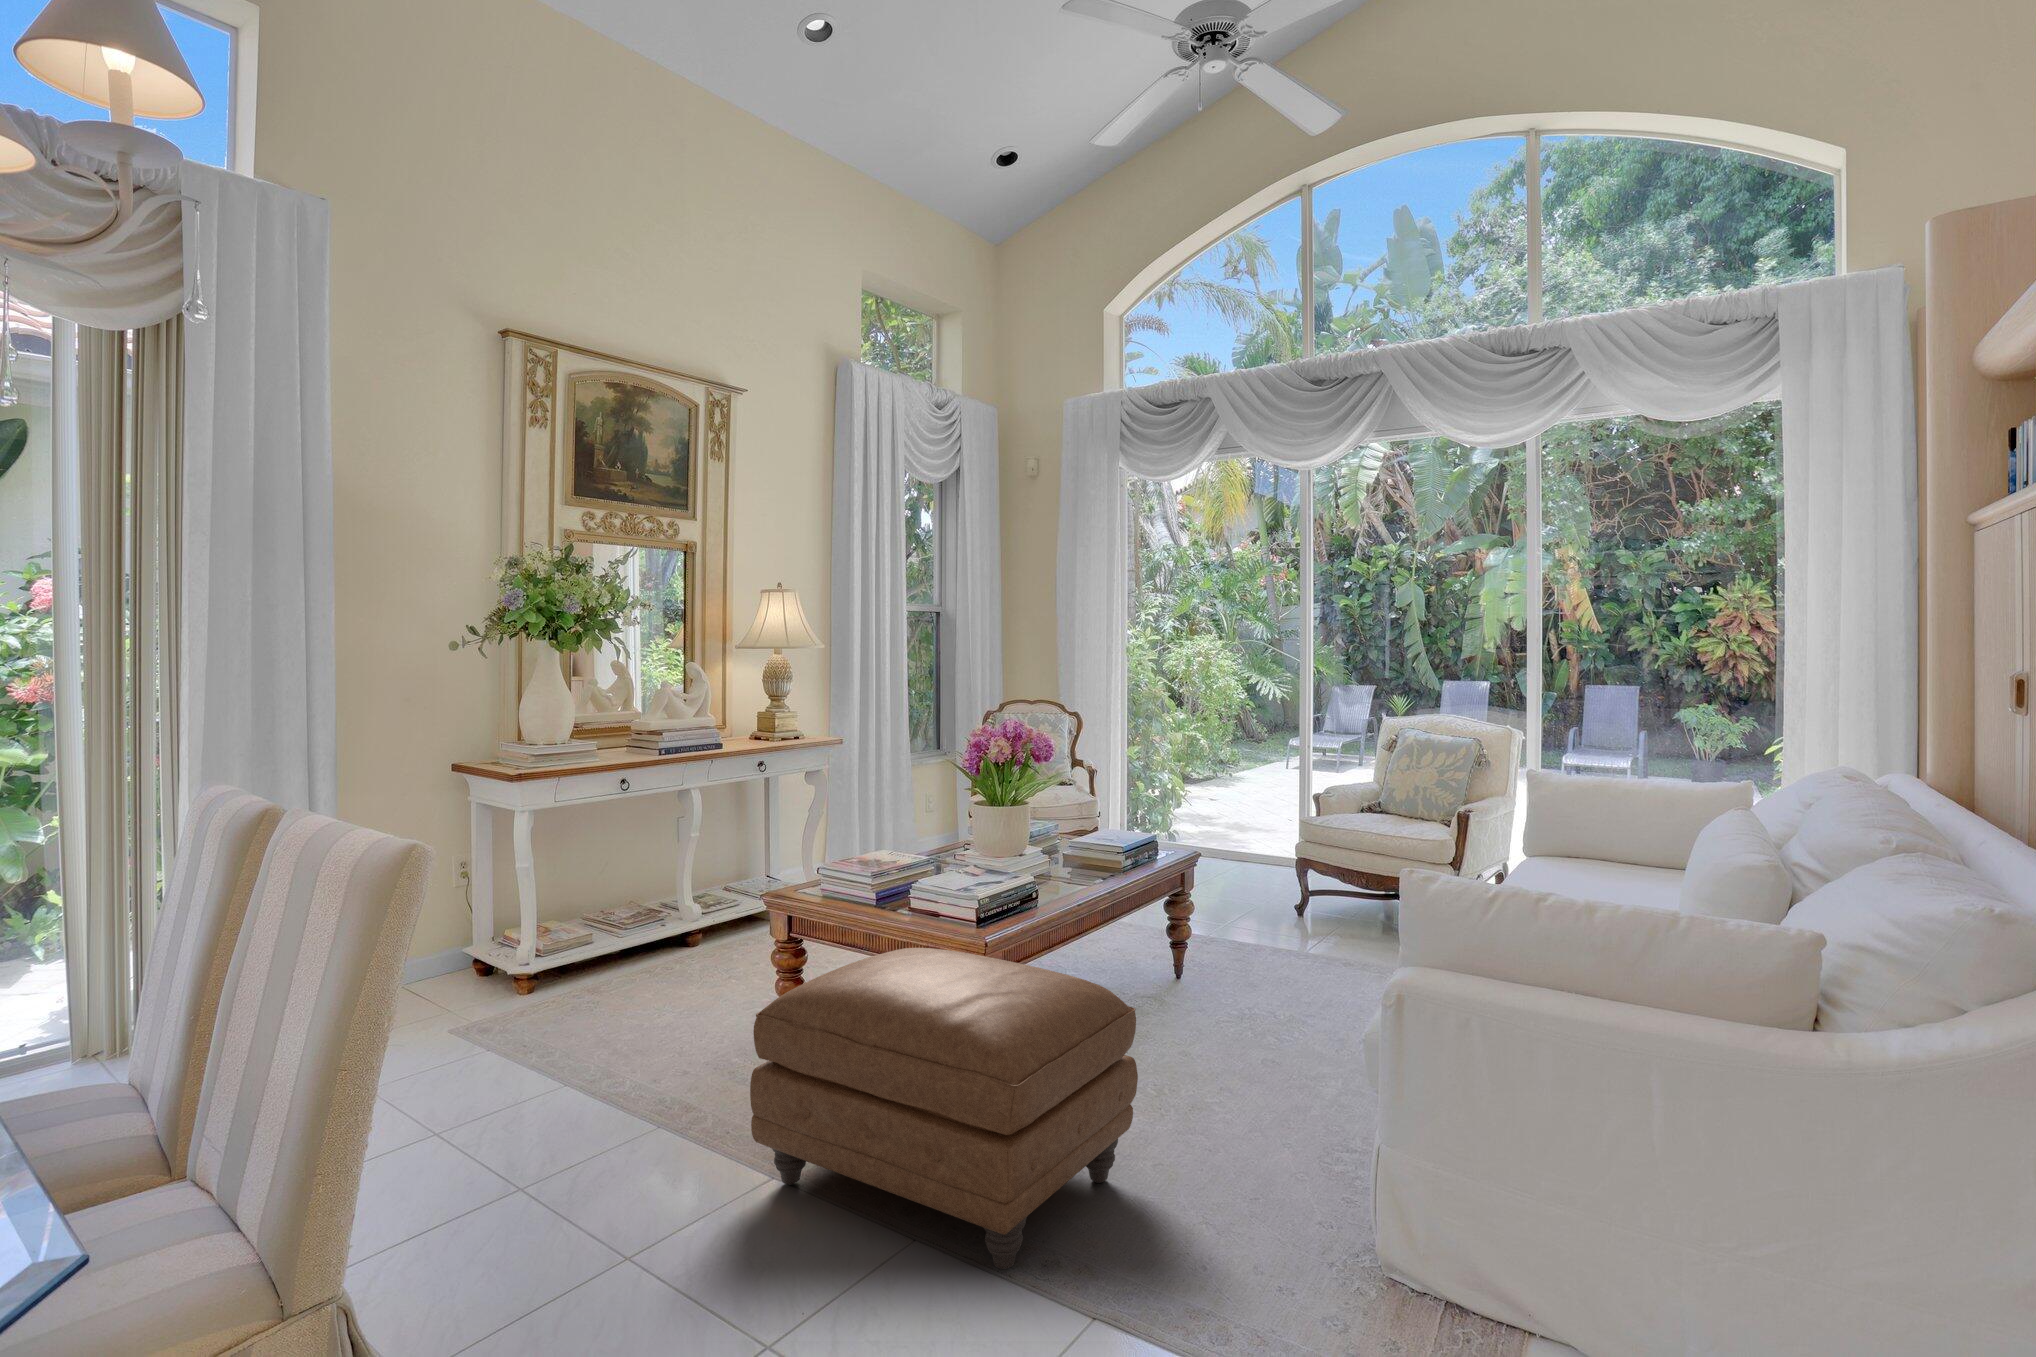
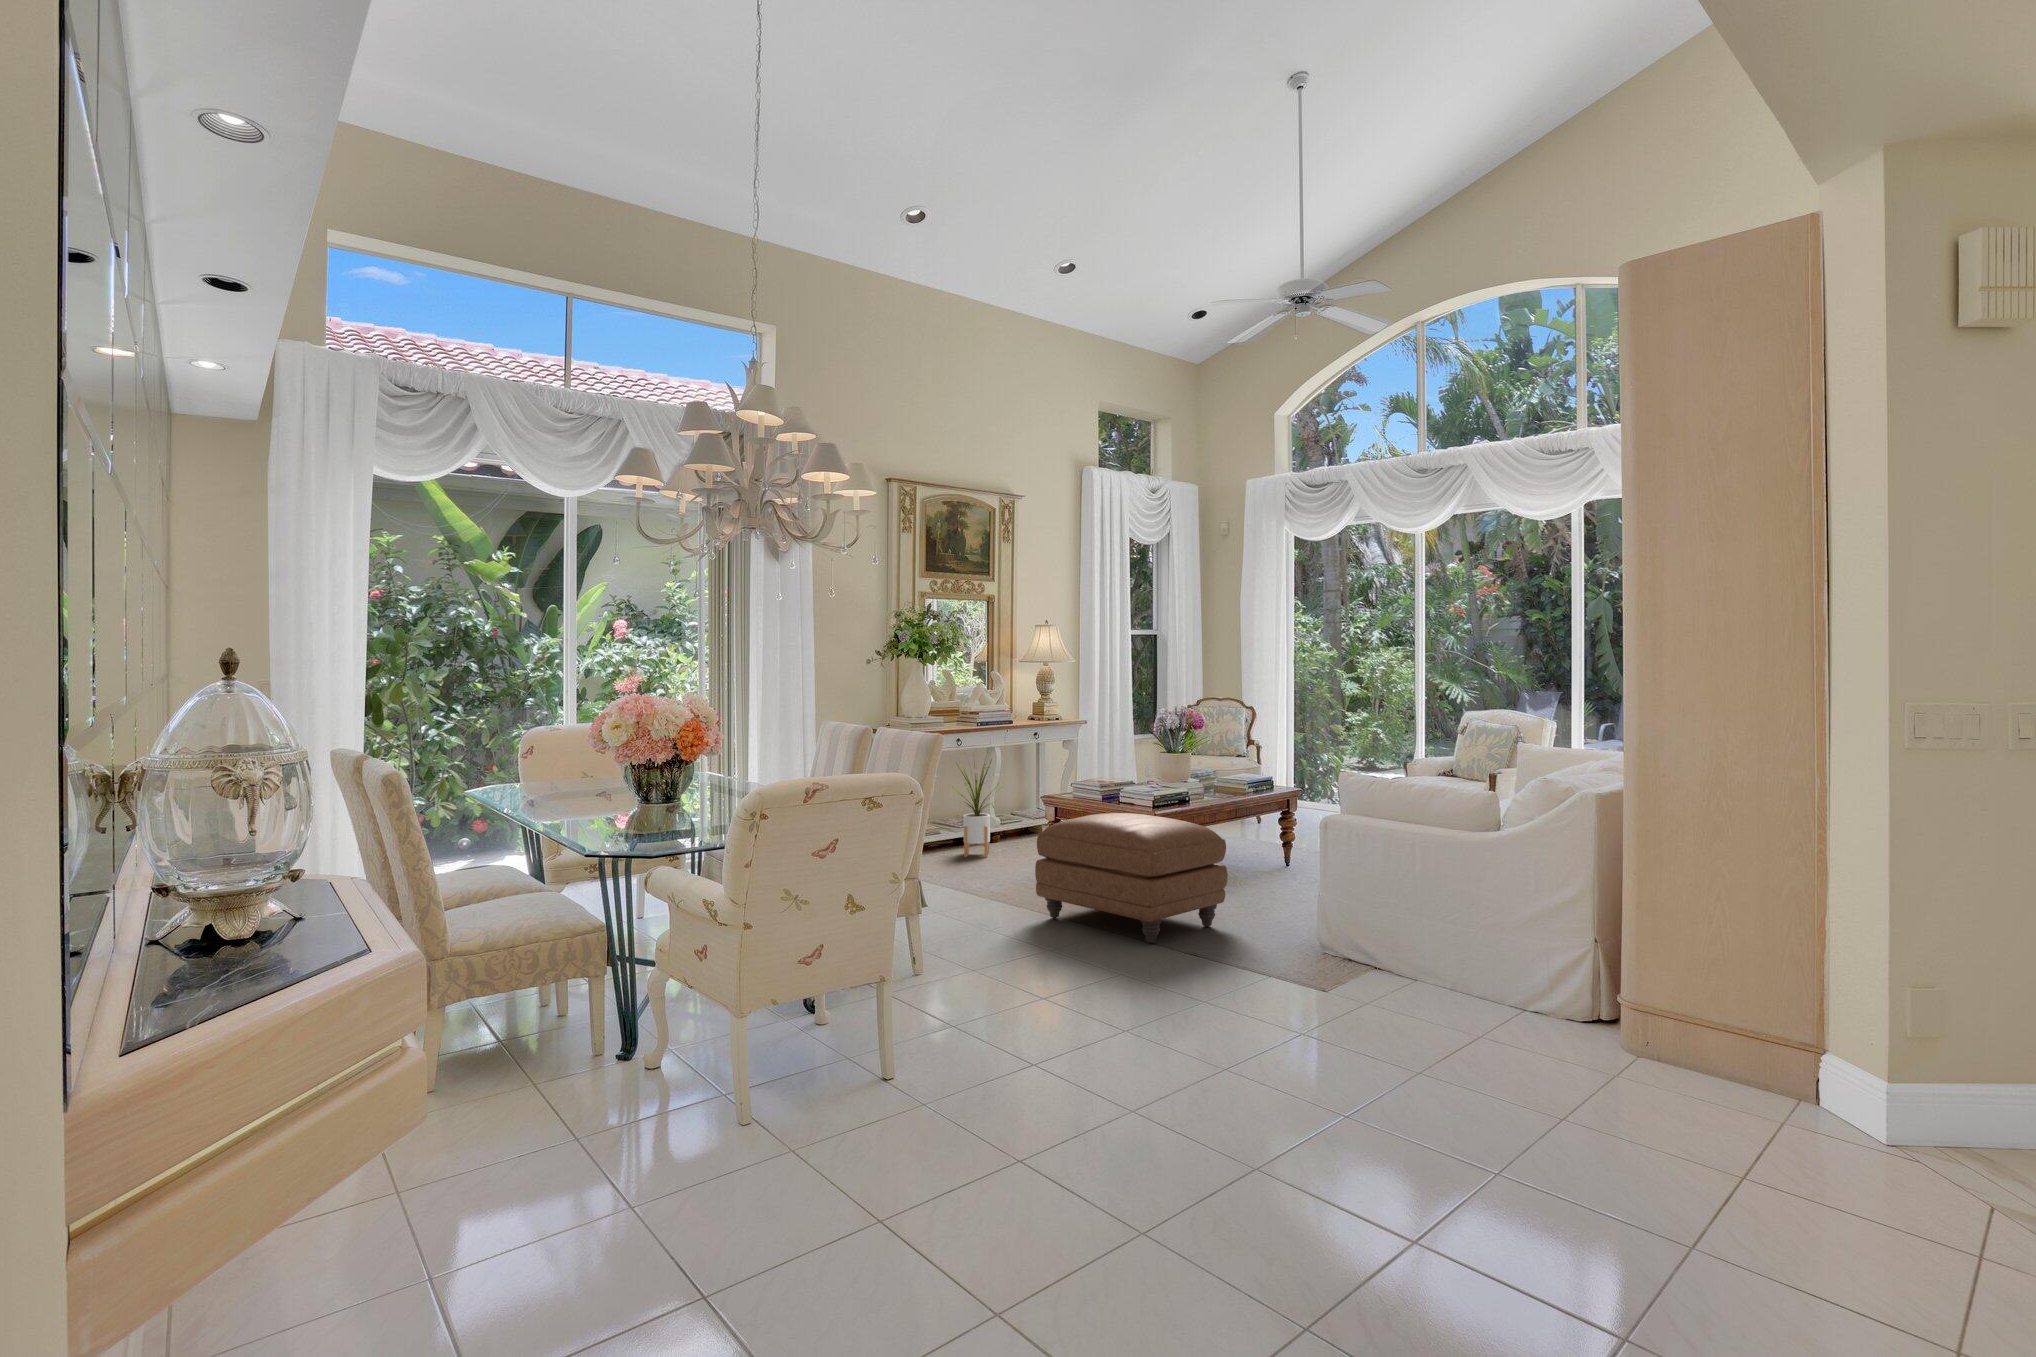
house plant: none [606,799,709,988] -> present [952,759,998,857]

